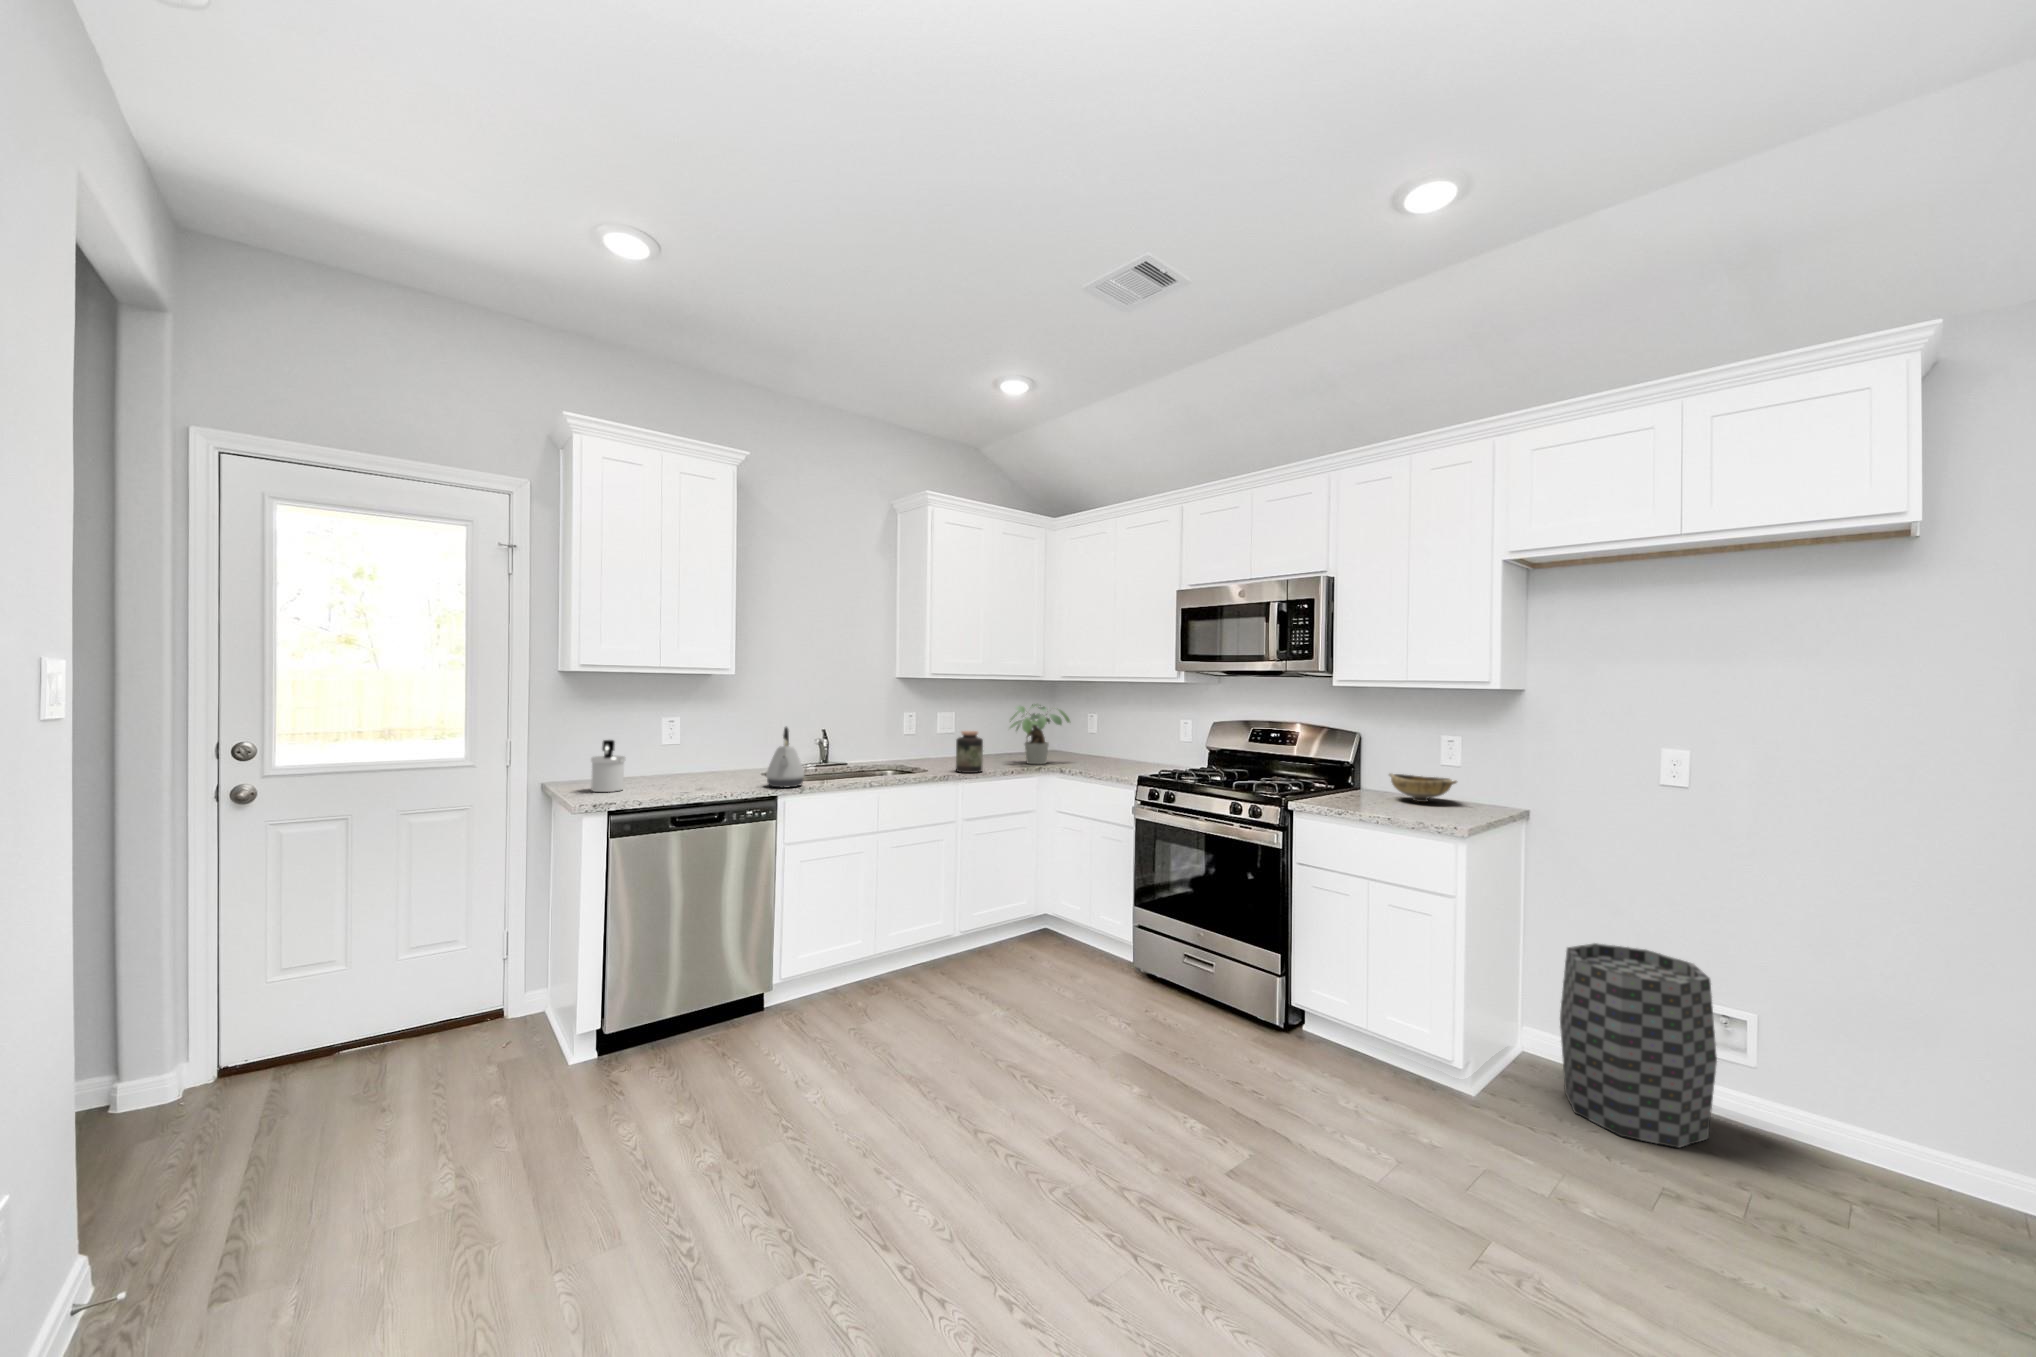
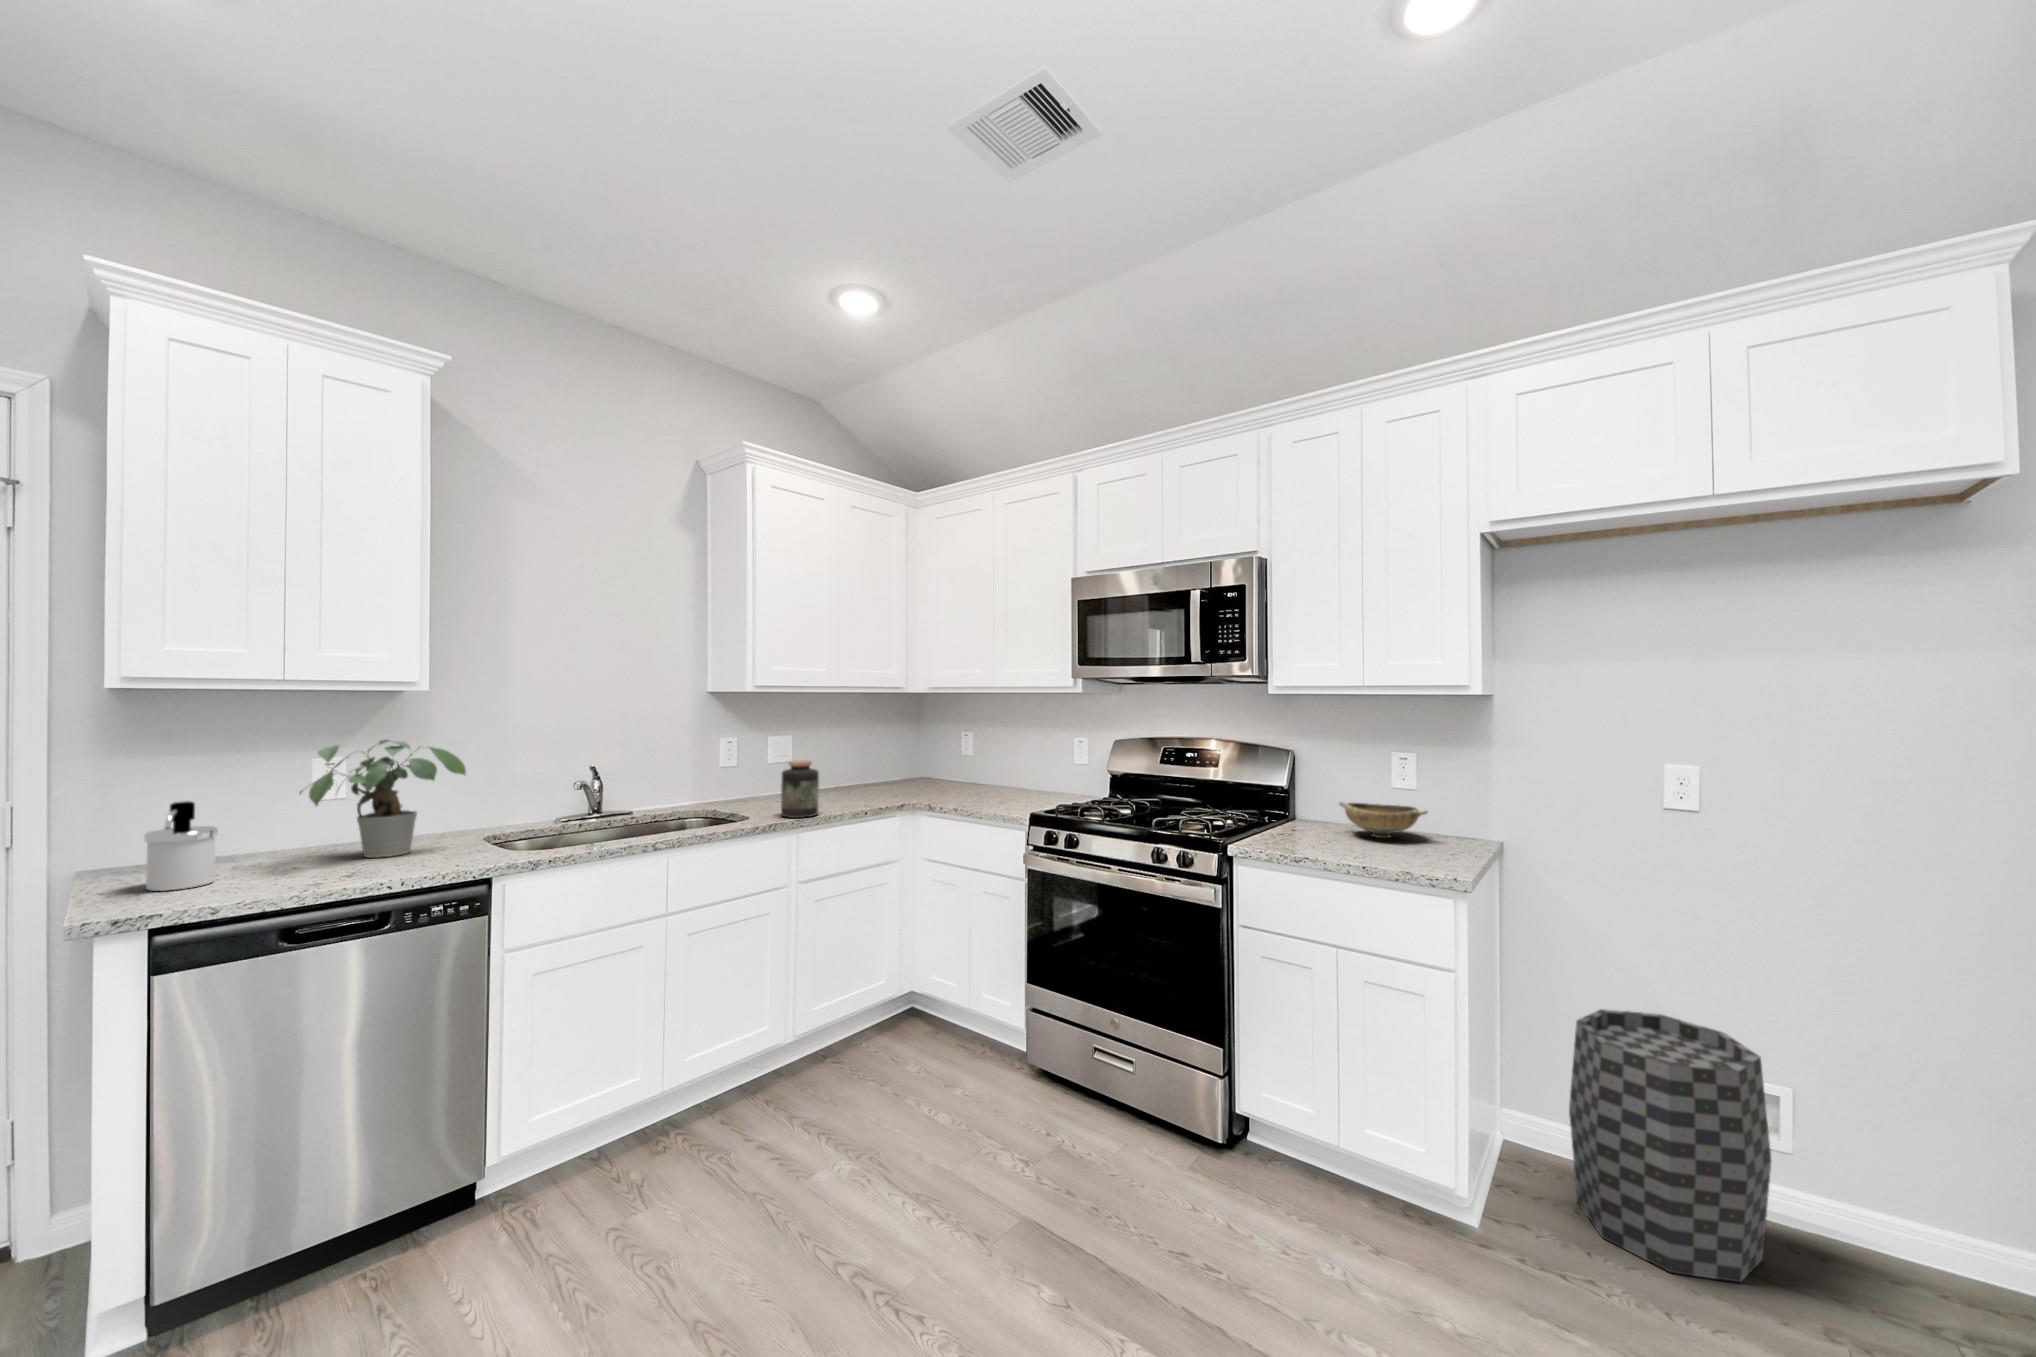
potted plant: present [1010,704,1070,764] -> present [300,740,466,858]
kettle: present [766,727,804,788] -> none [478,768,545,861]

